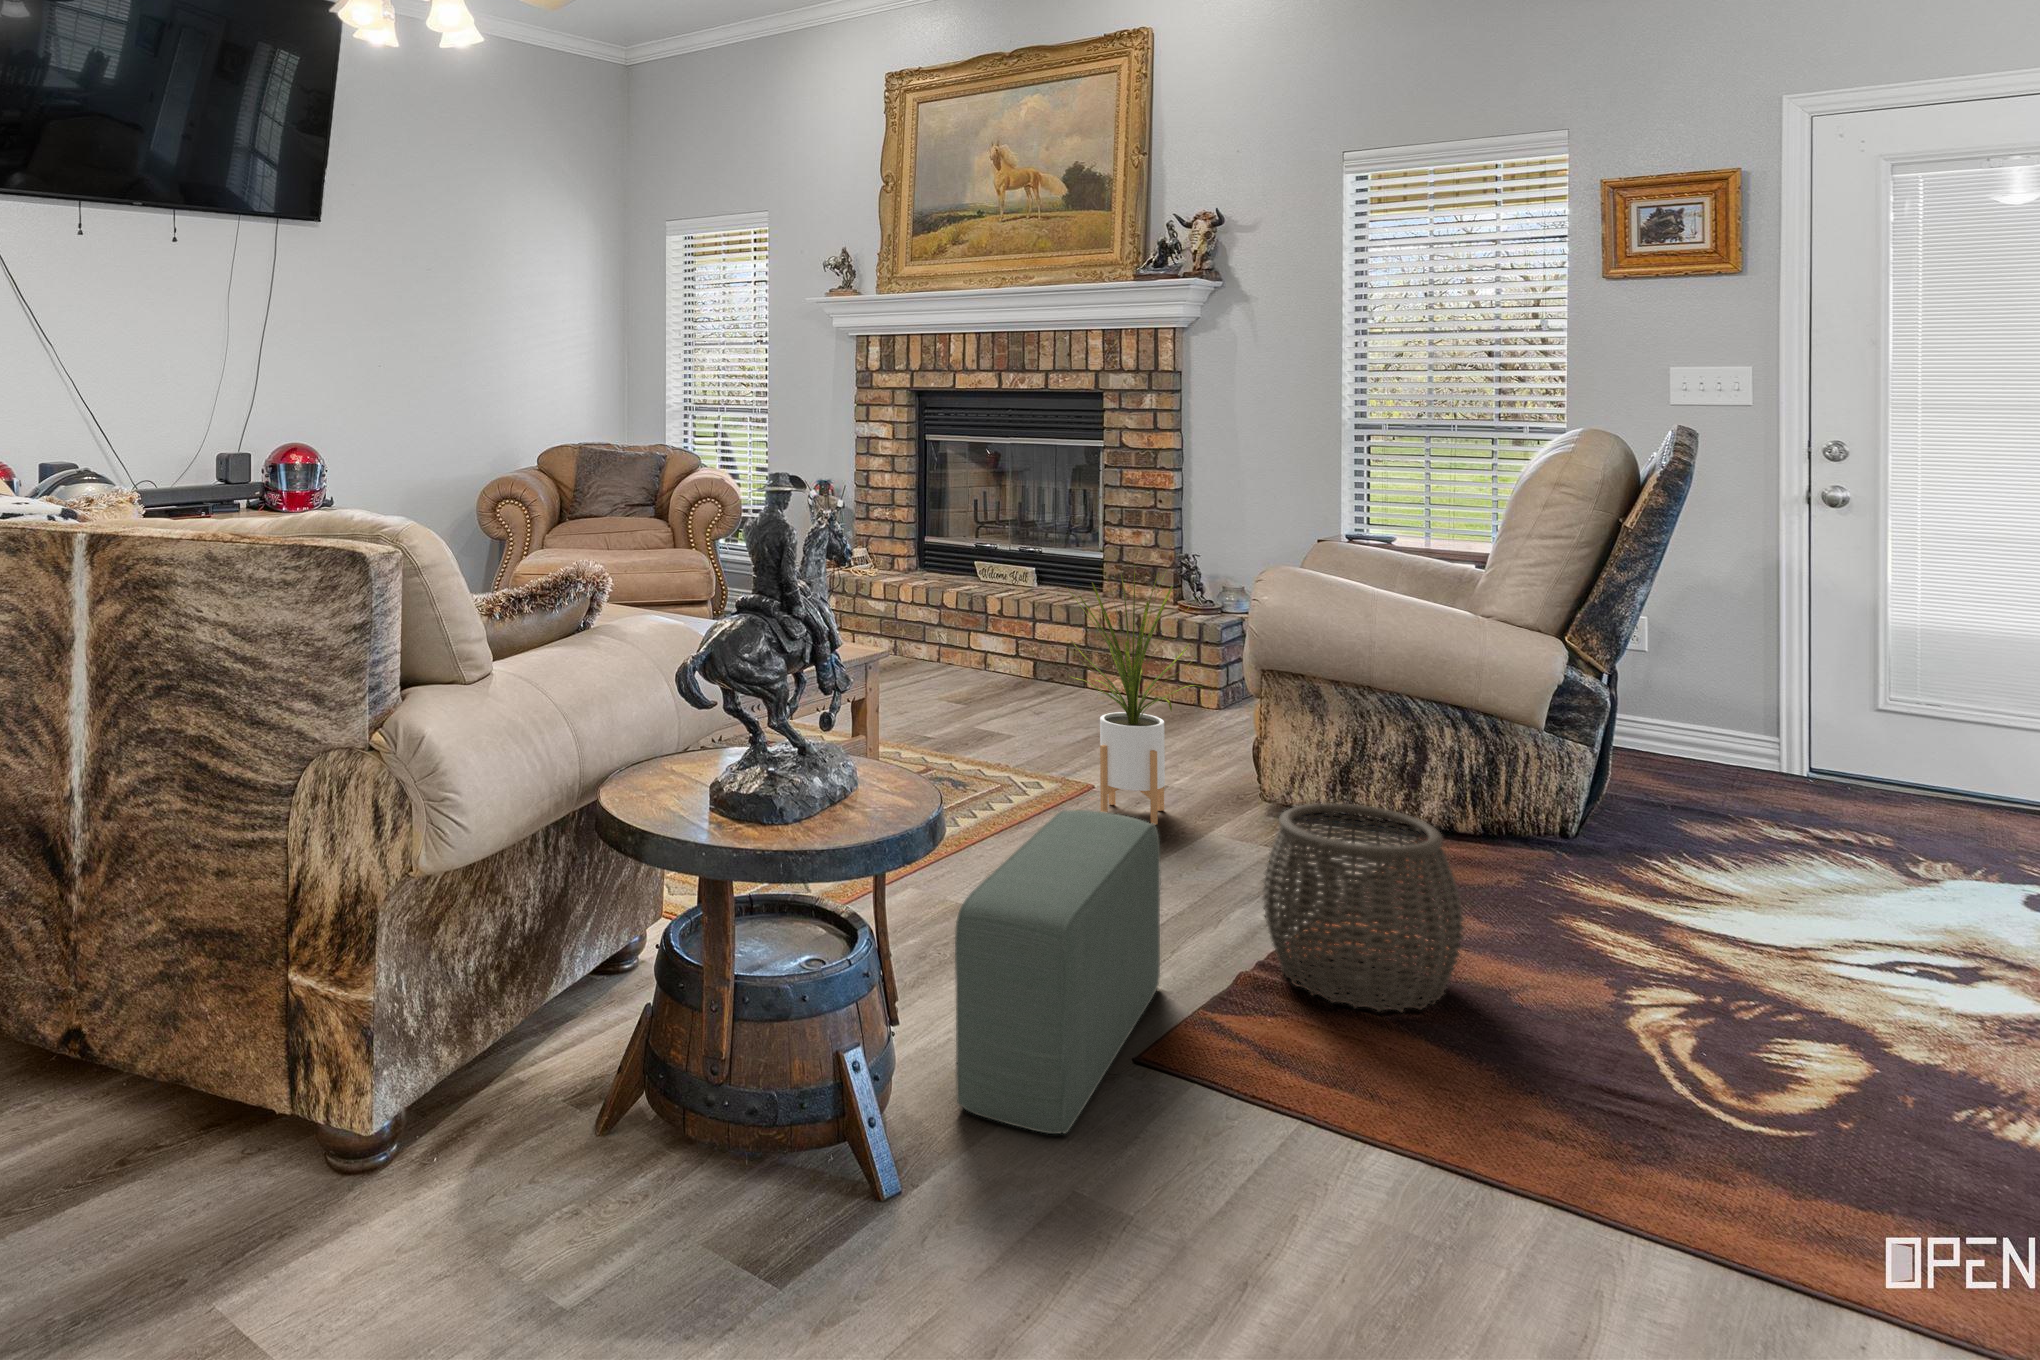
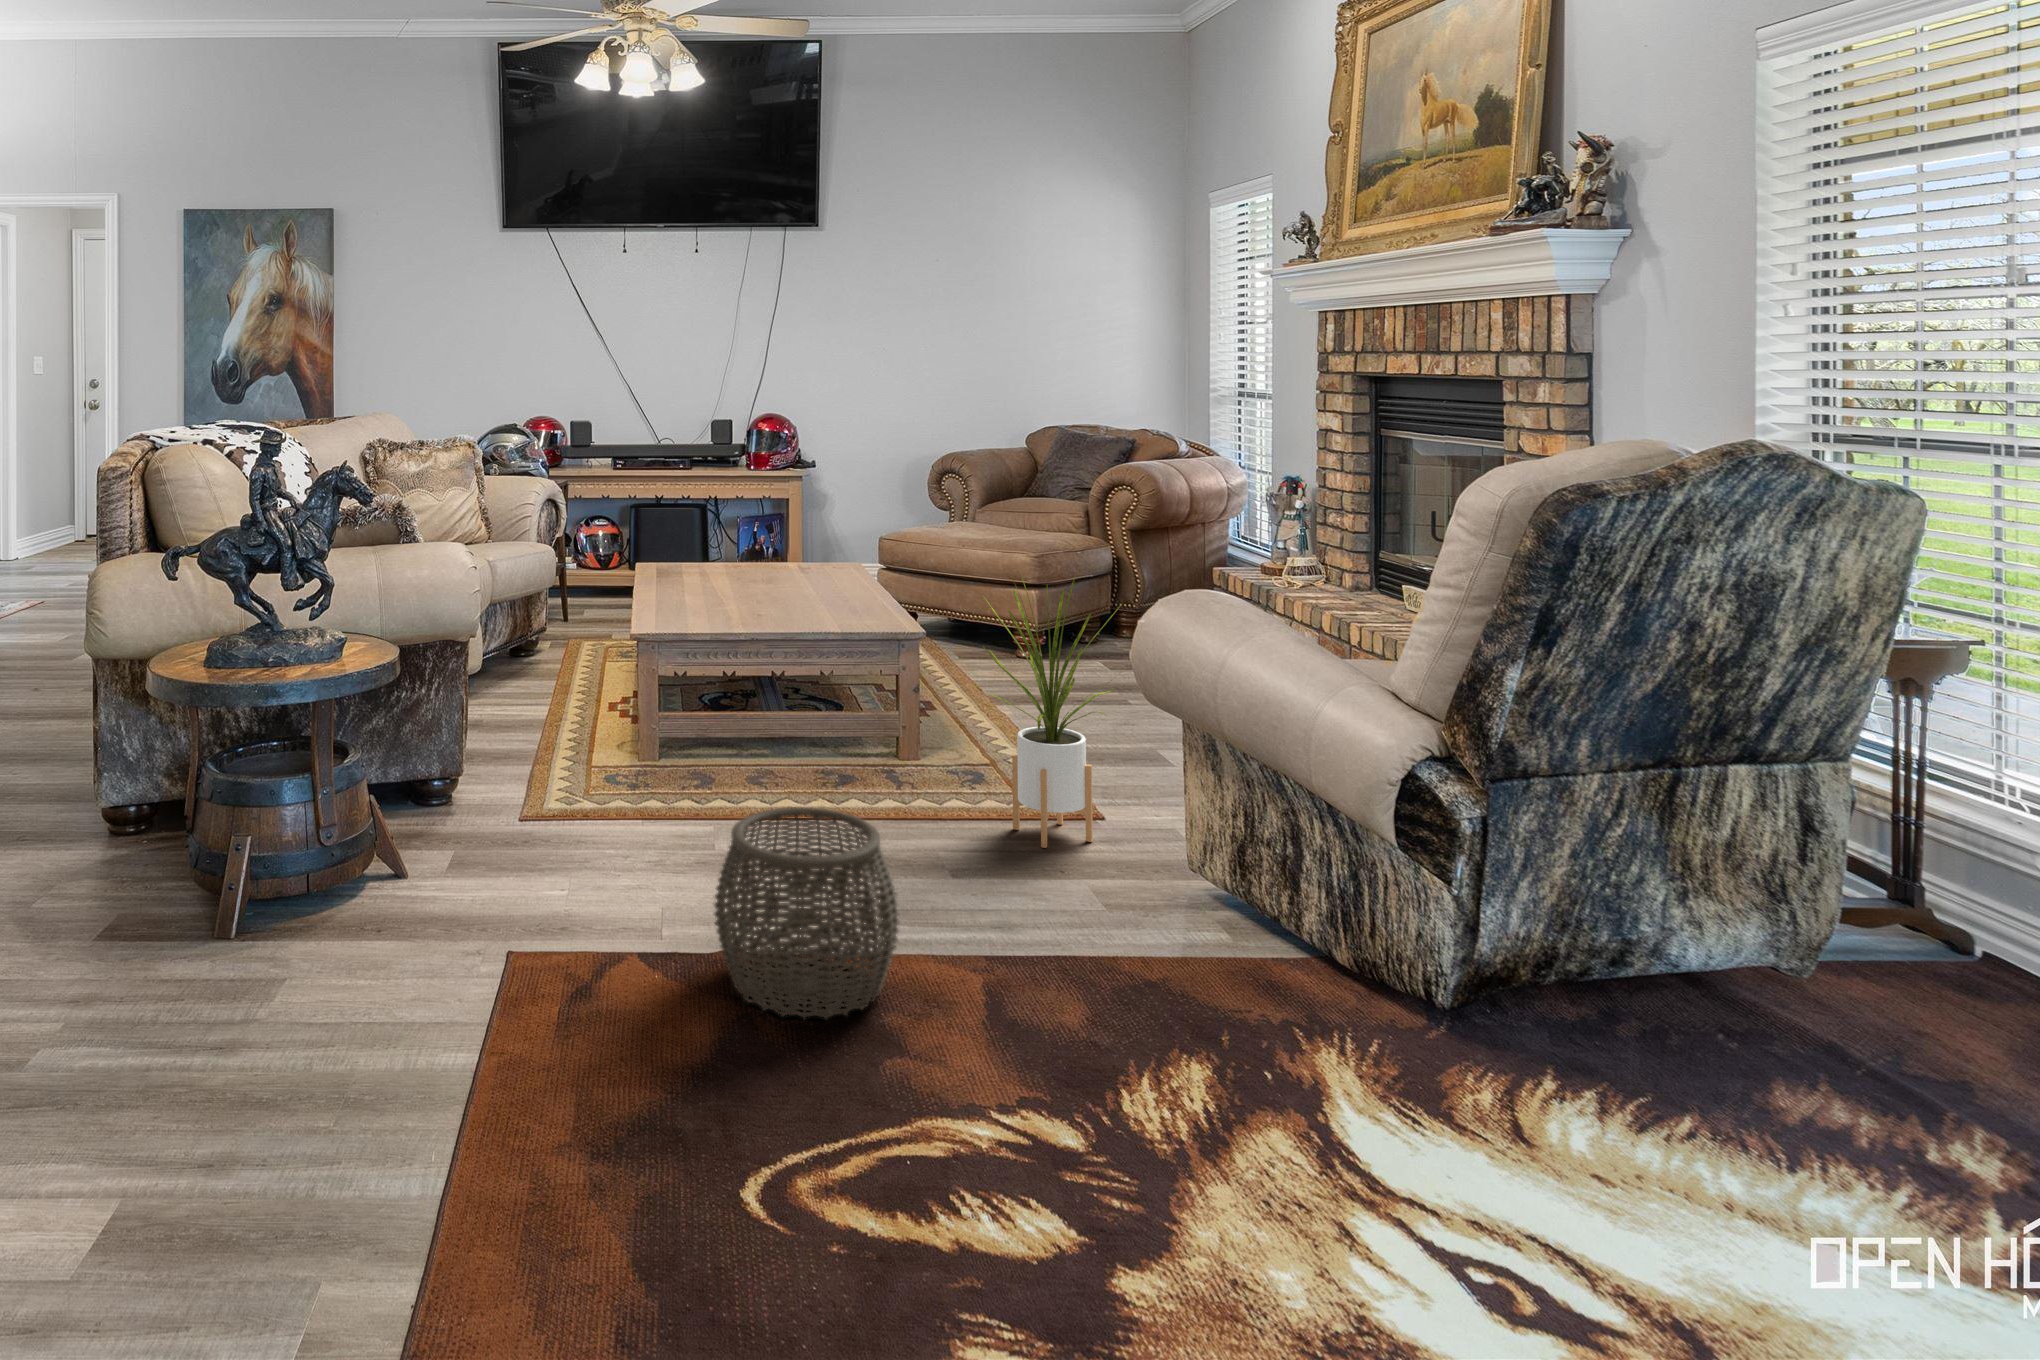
pouf: present [955,810,1160,1134] -> none [359,753,667,951]

